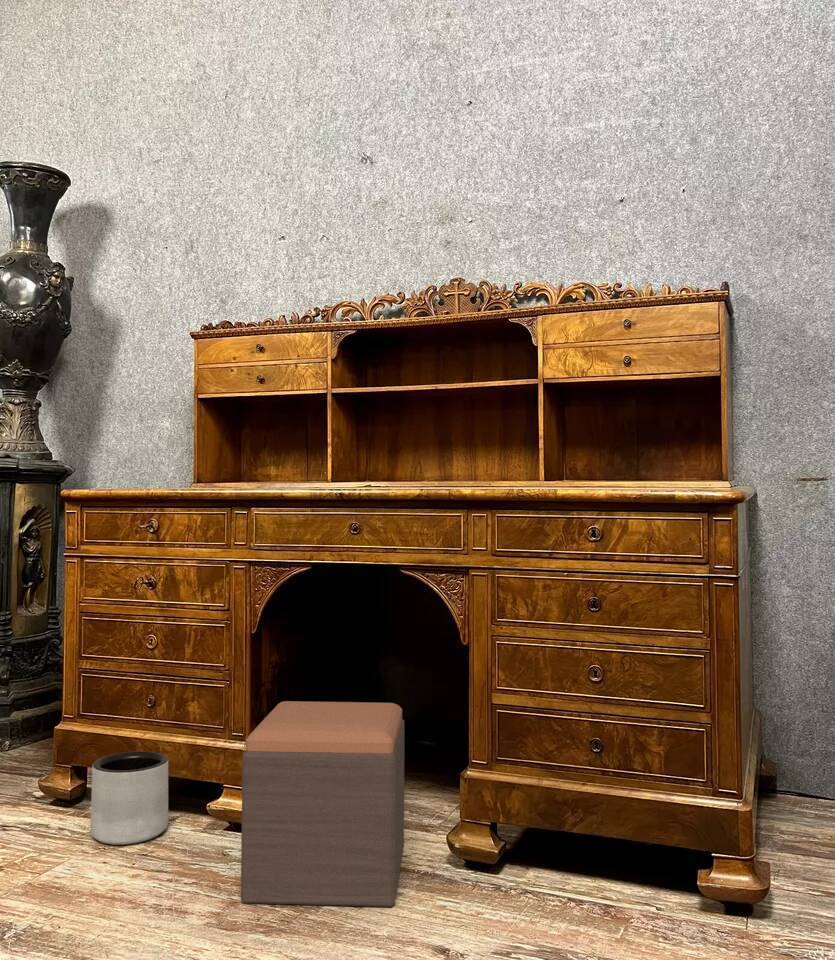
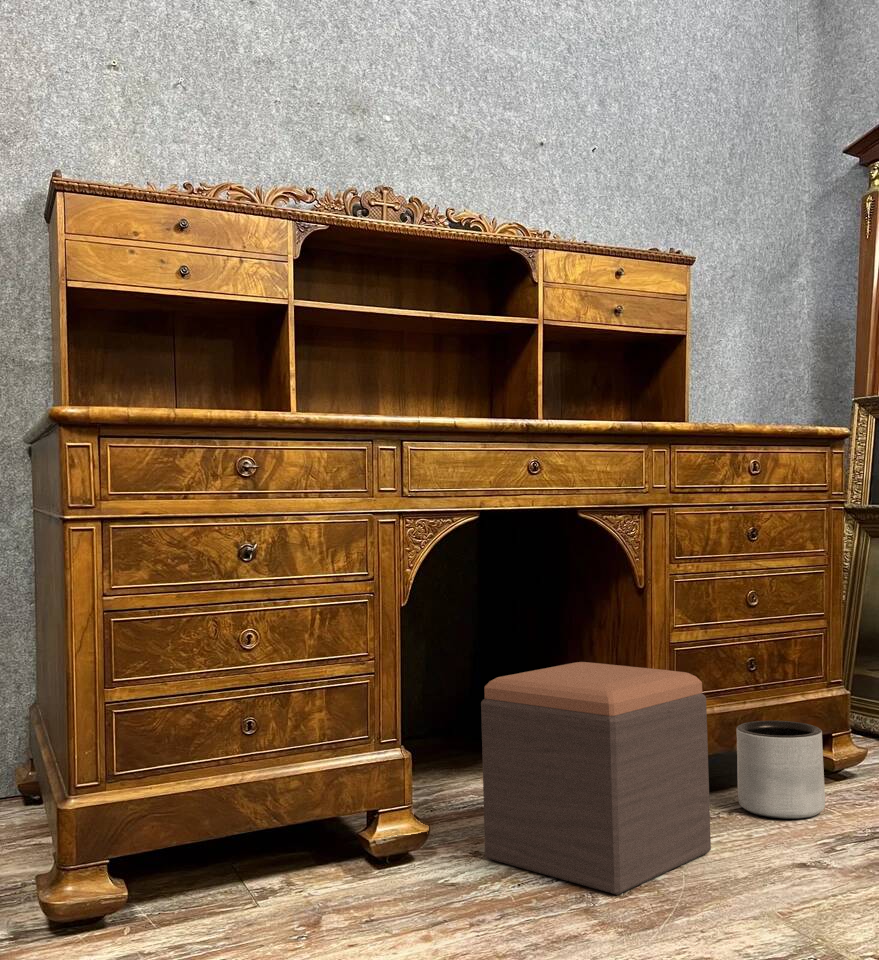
planter: present [90,751,168,845] -> present [737,721,825,819]

